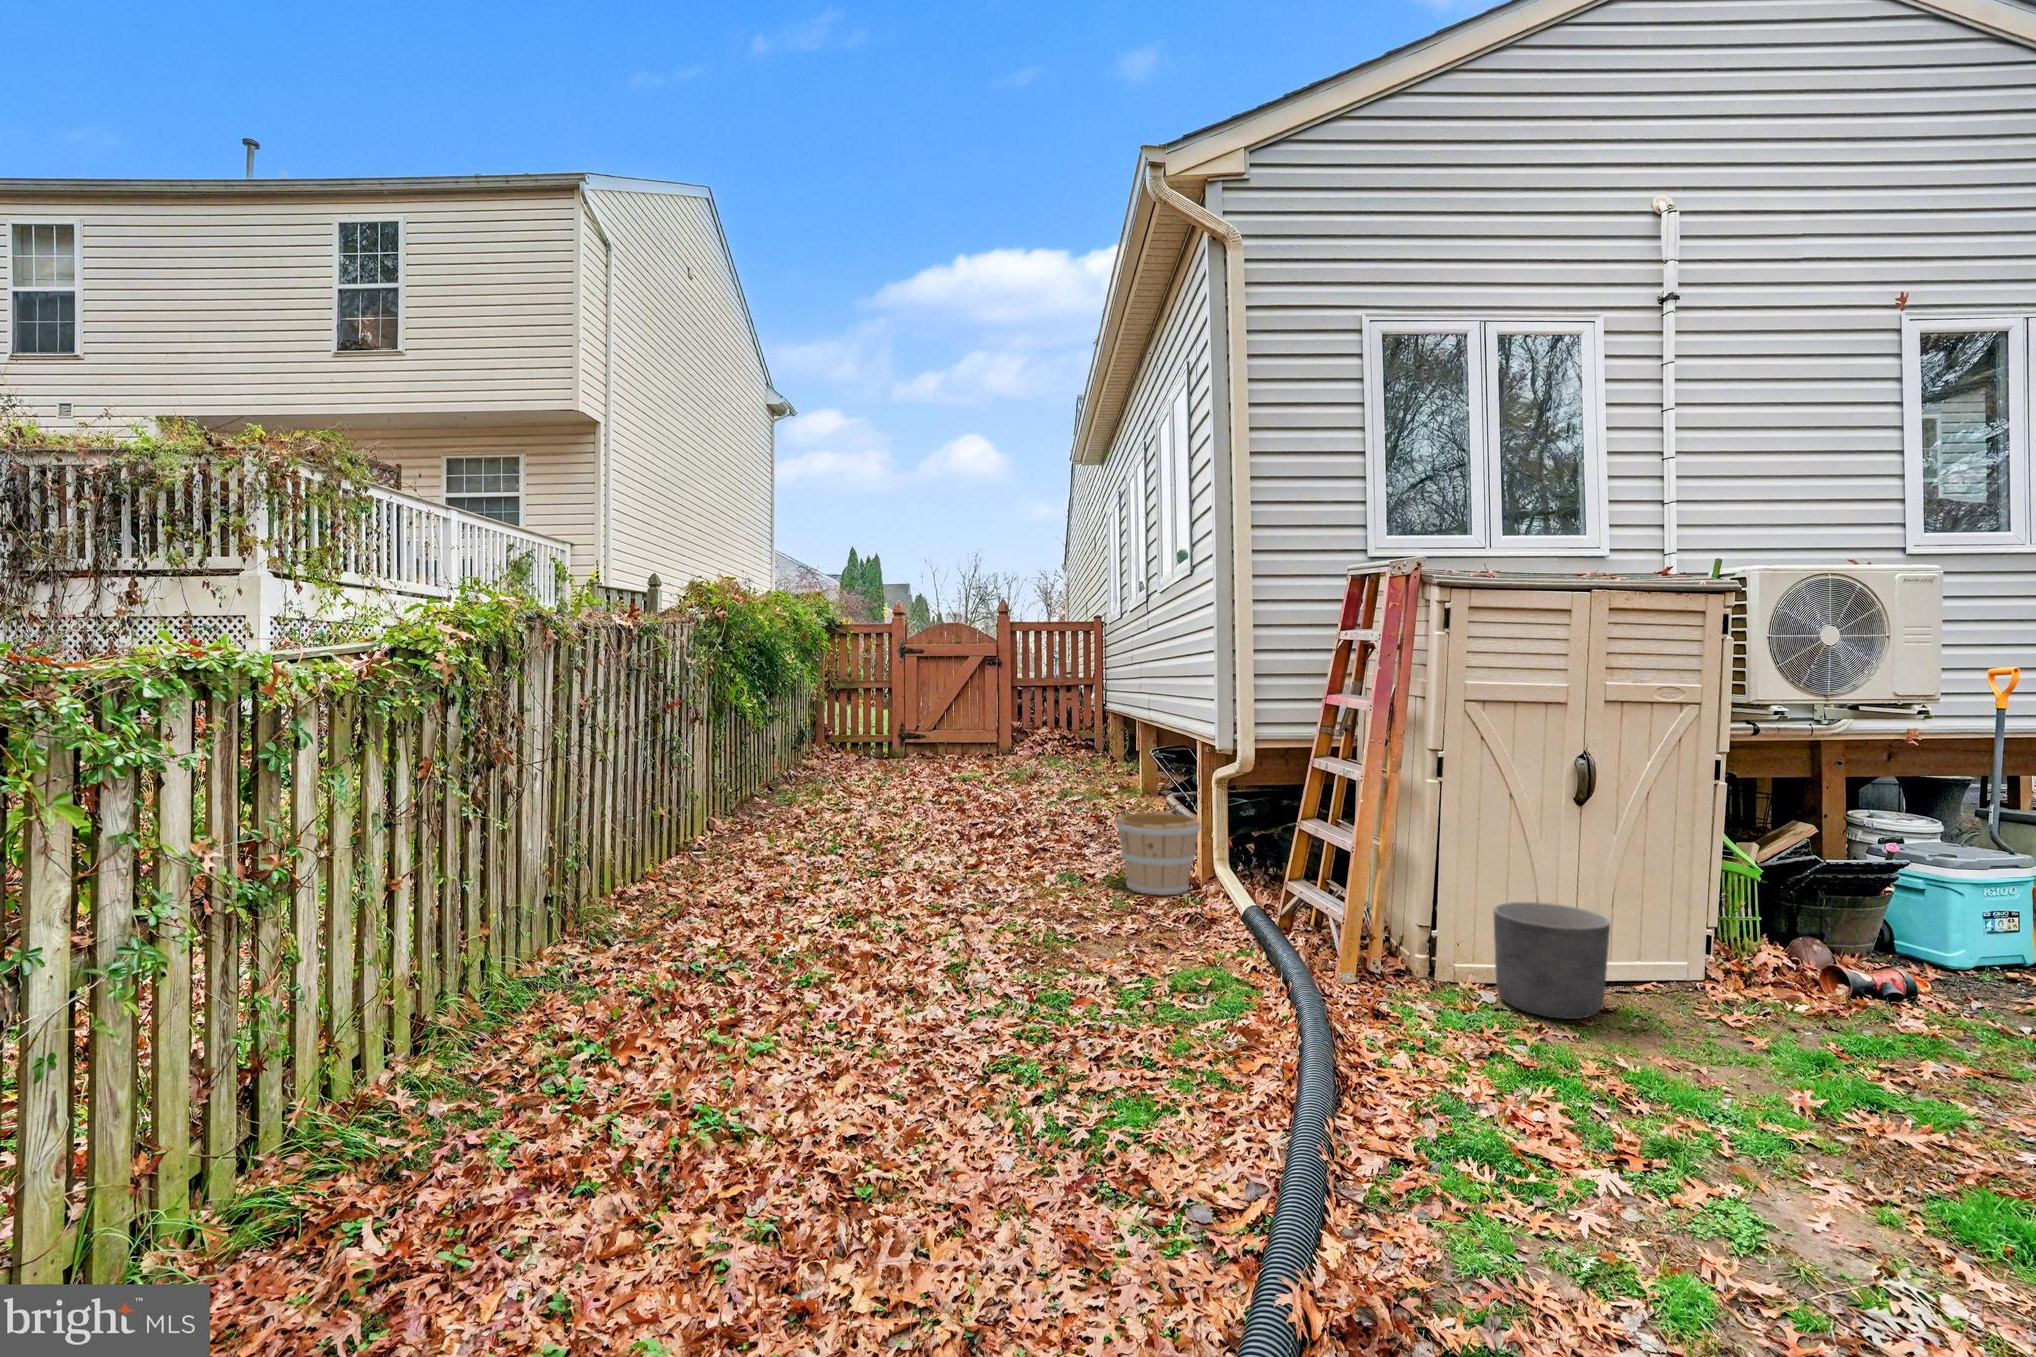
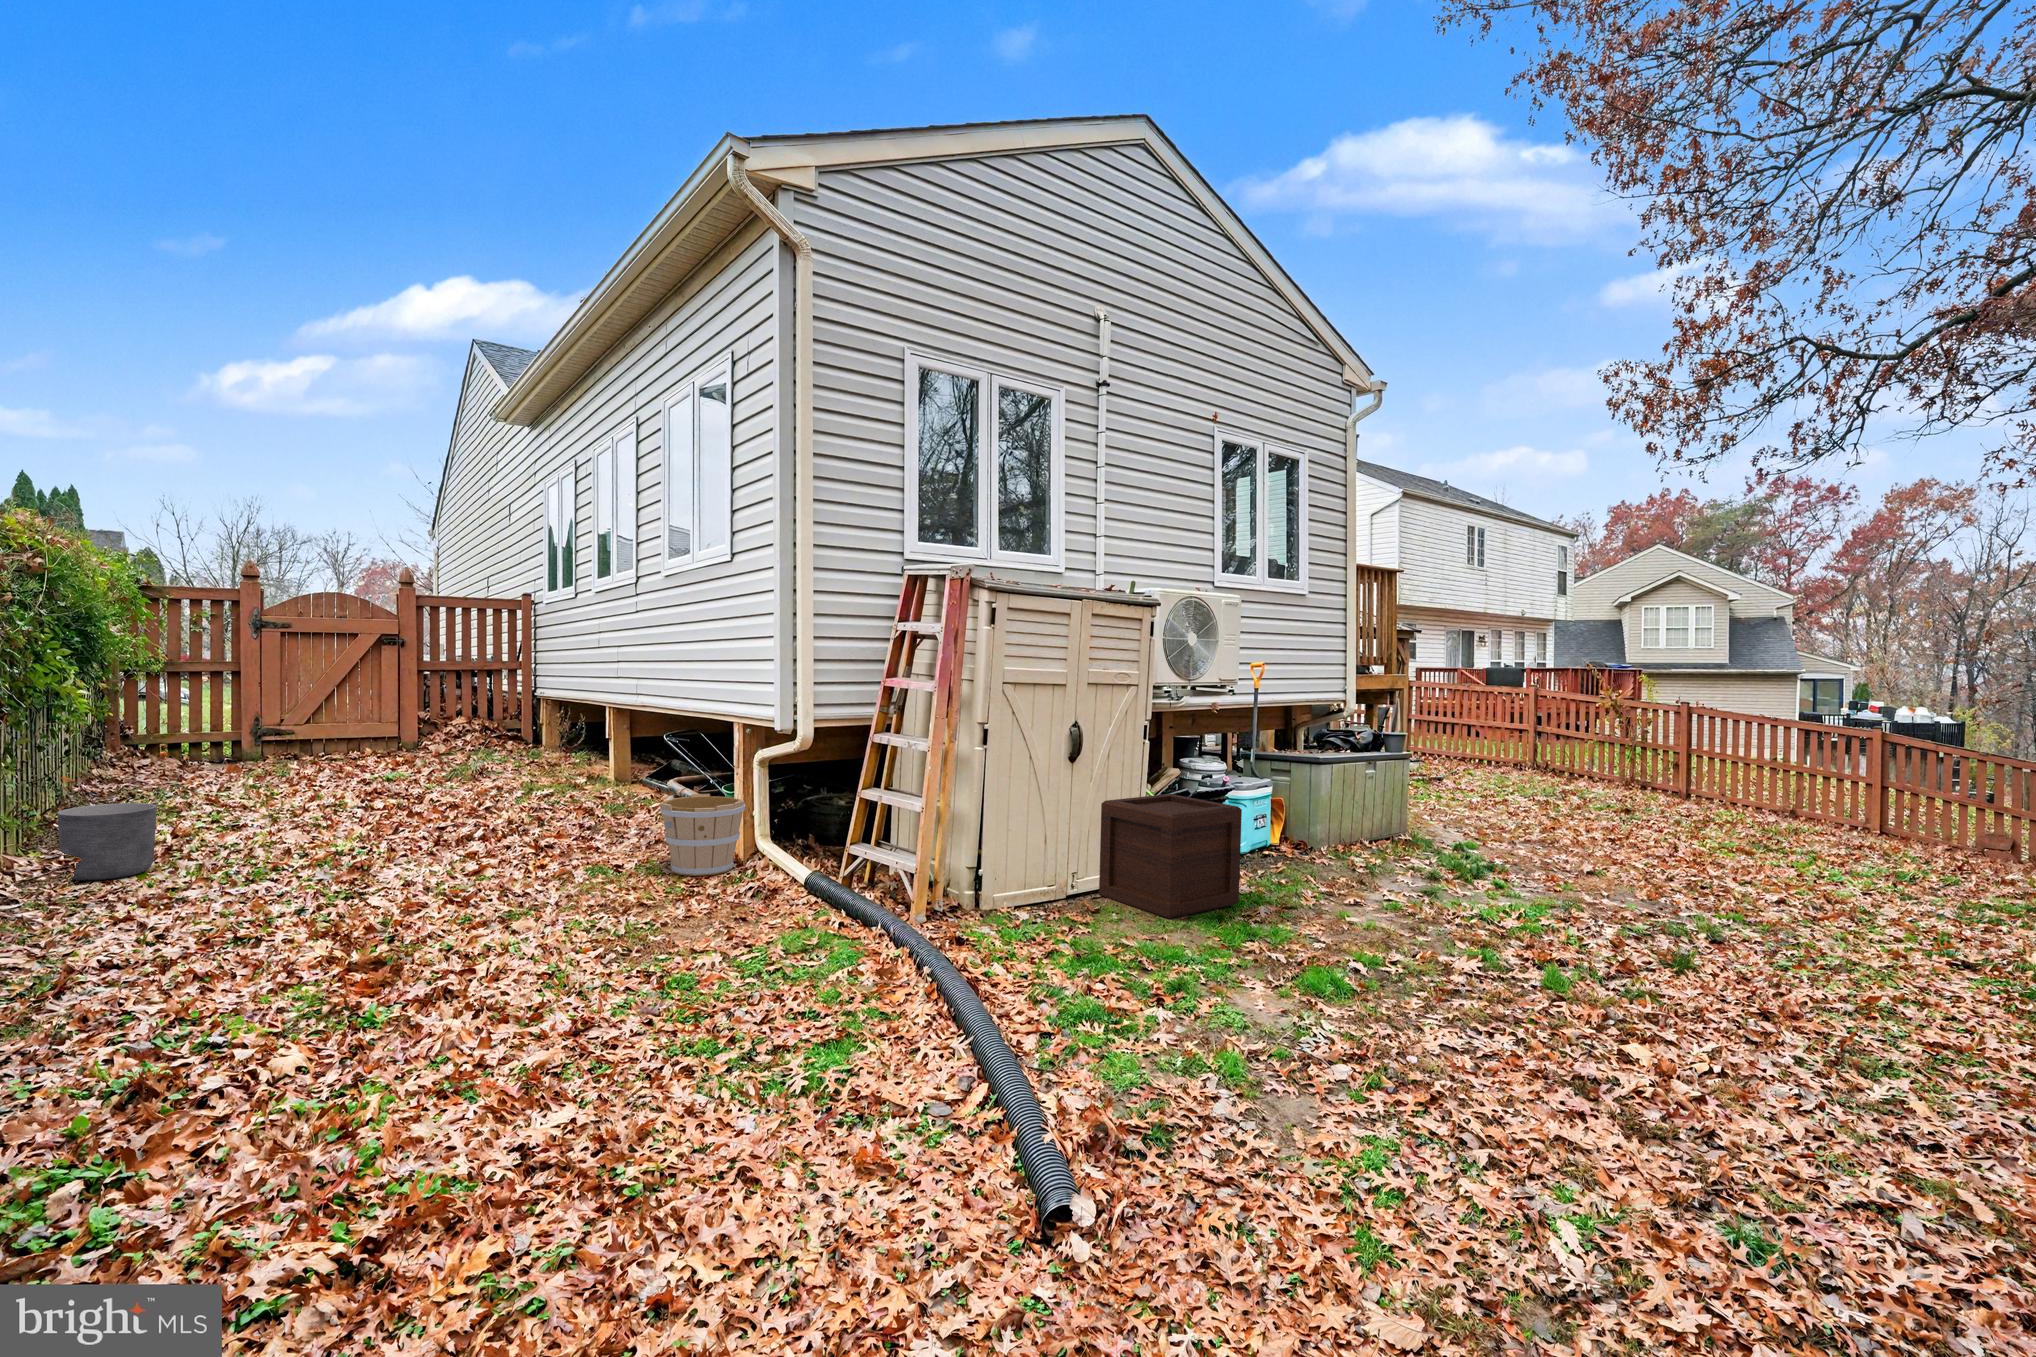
wooden crate: none [1624,861,1873,1041] -> present [1099,794,1242,919]
planter: present [1494,902,1610,1019] -> present [57,803,157,880]

